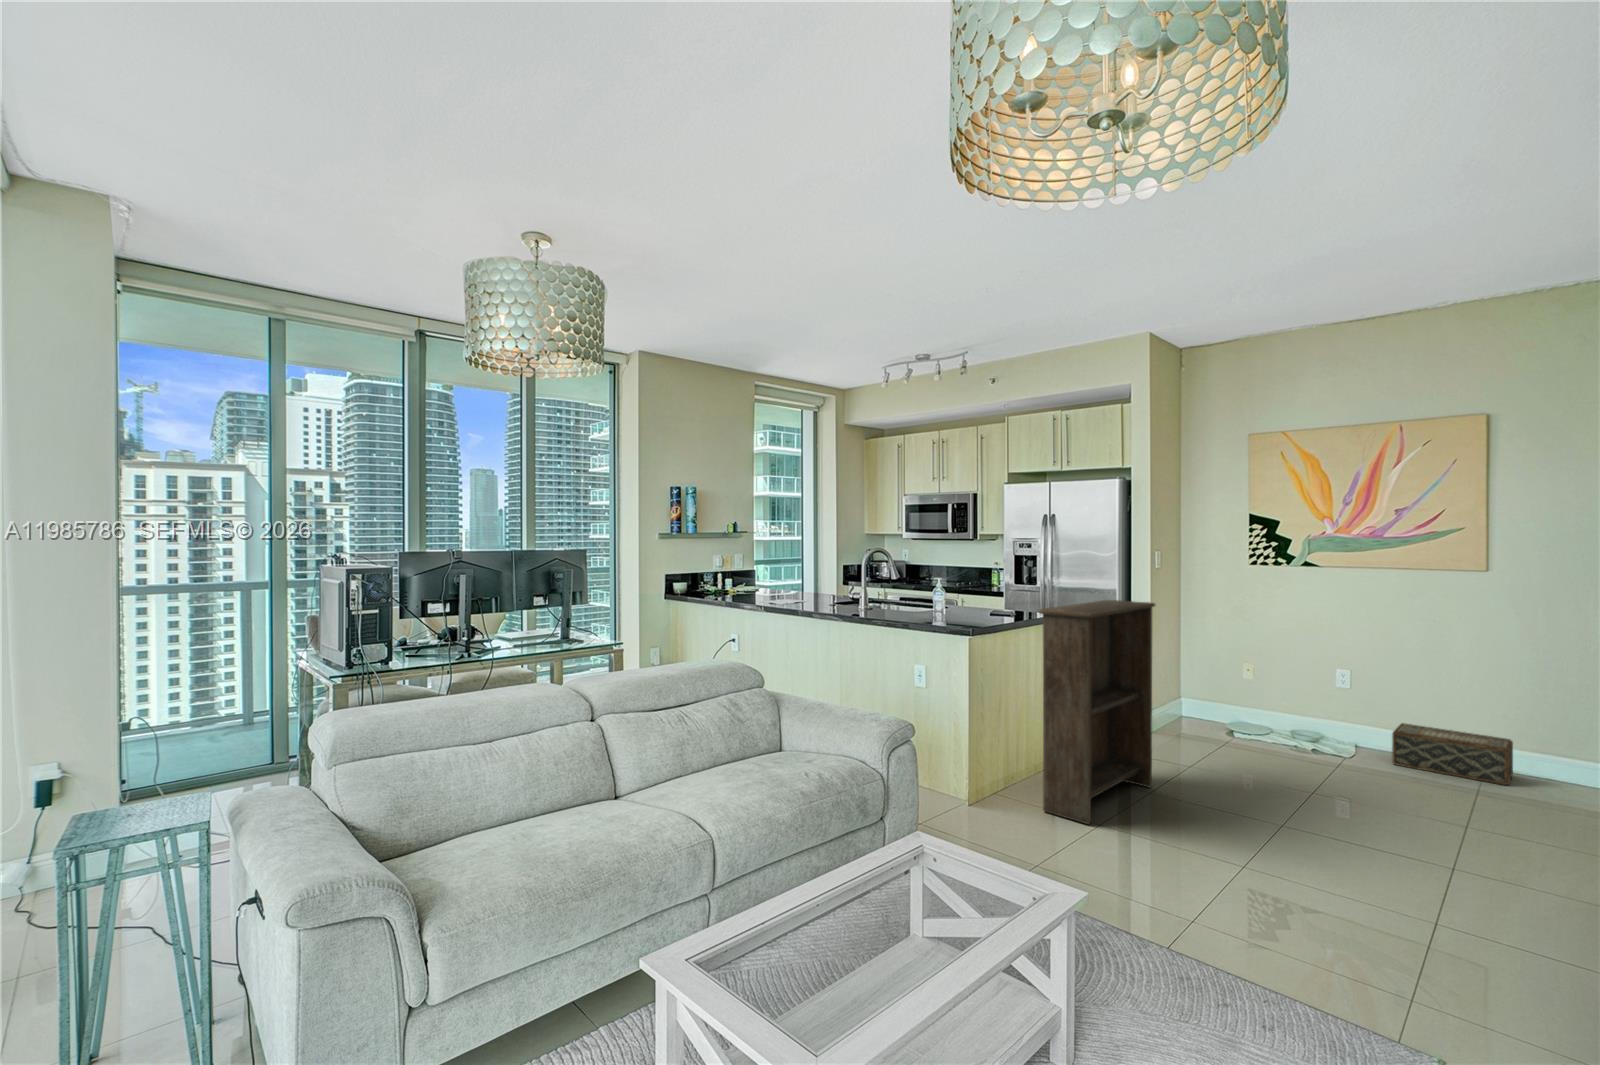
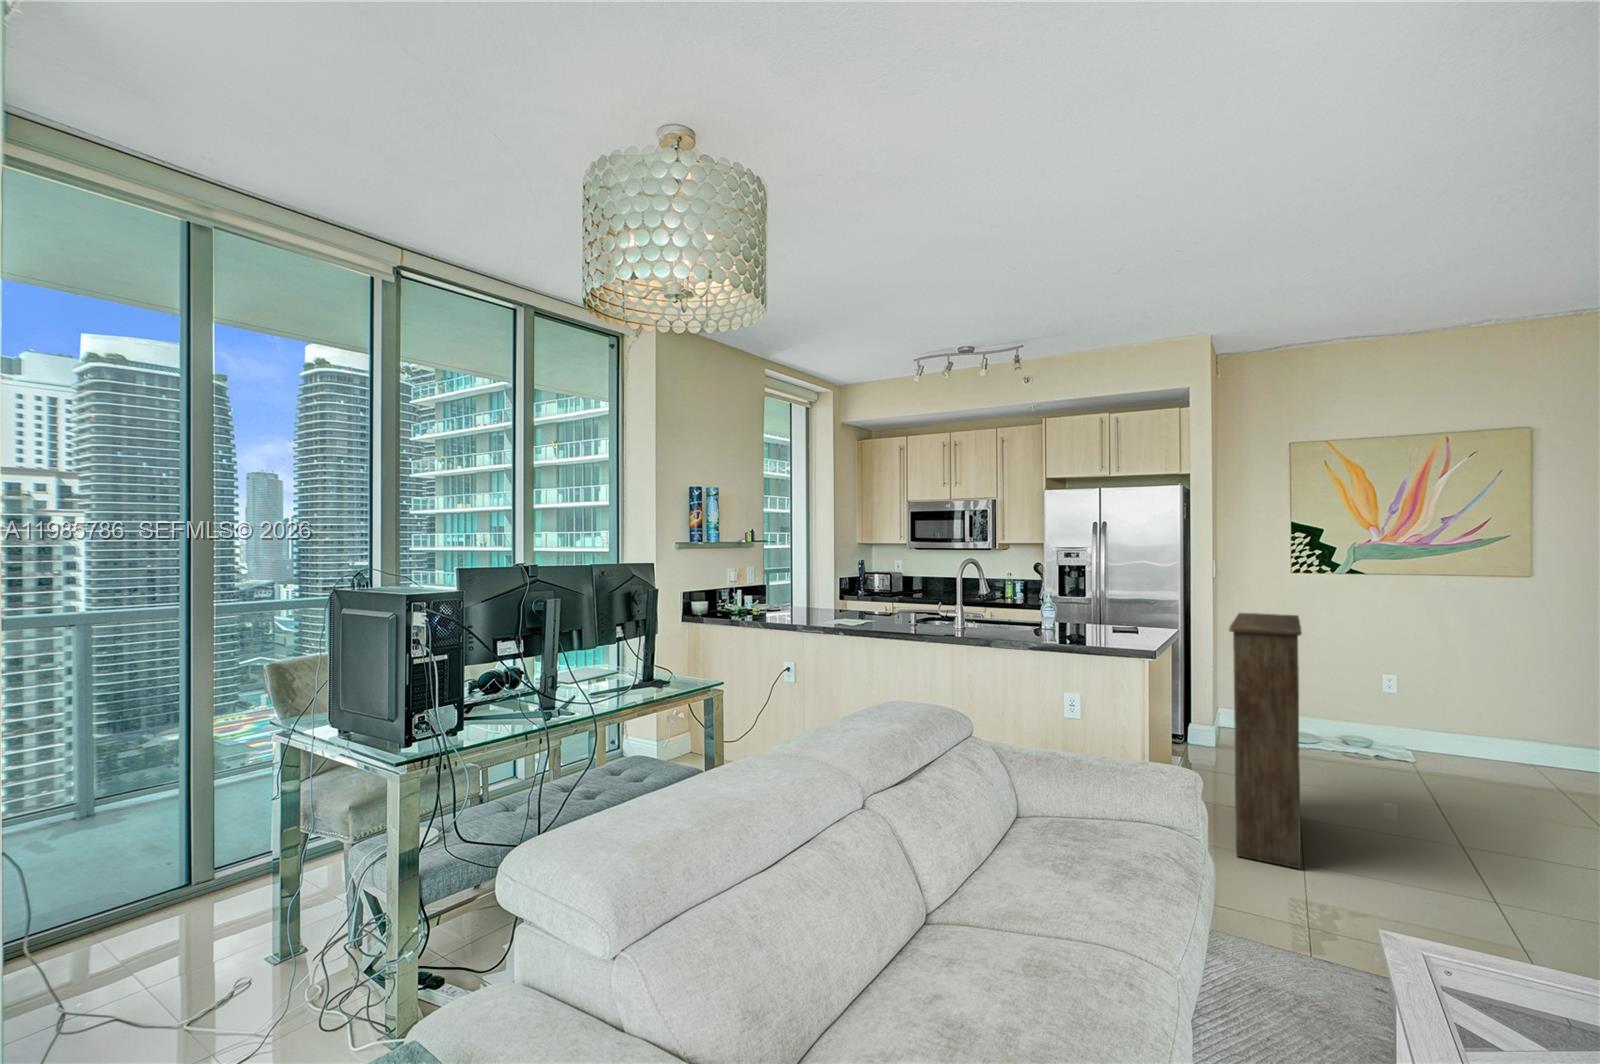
woven basket: present [1392,723,1513,785] -> none [1450,726,1577,783]

